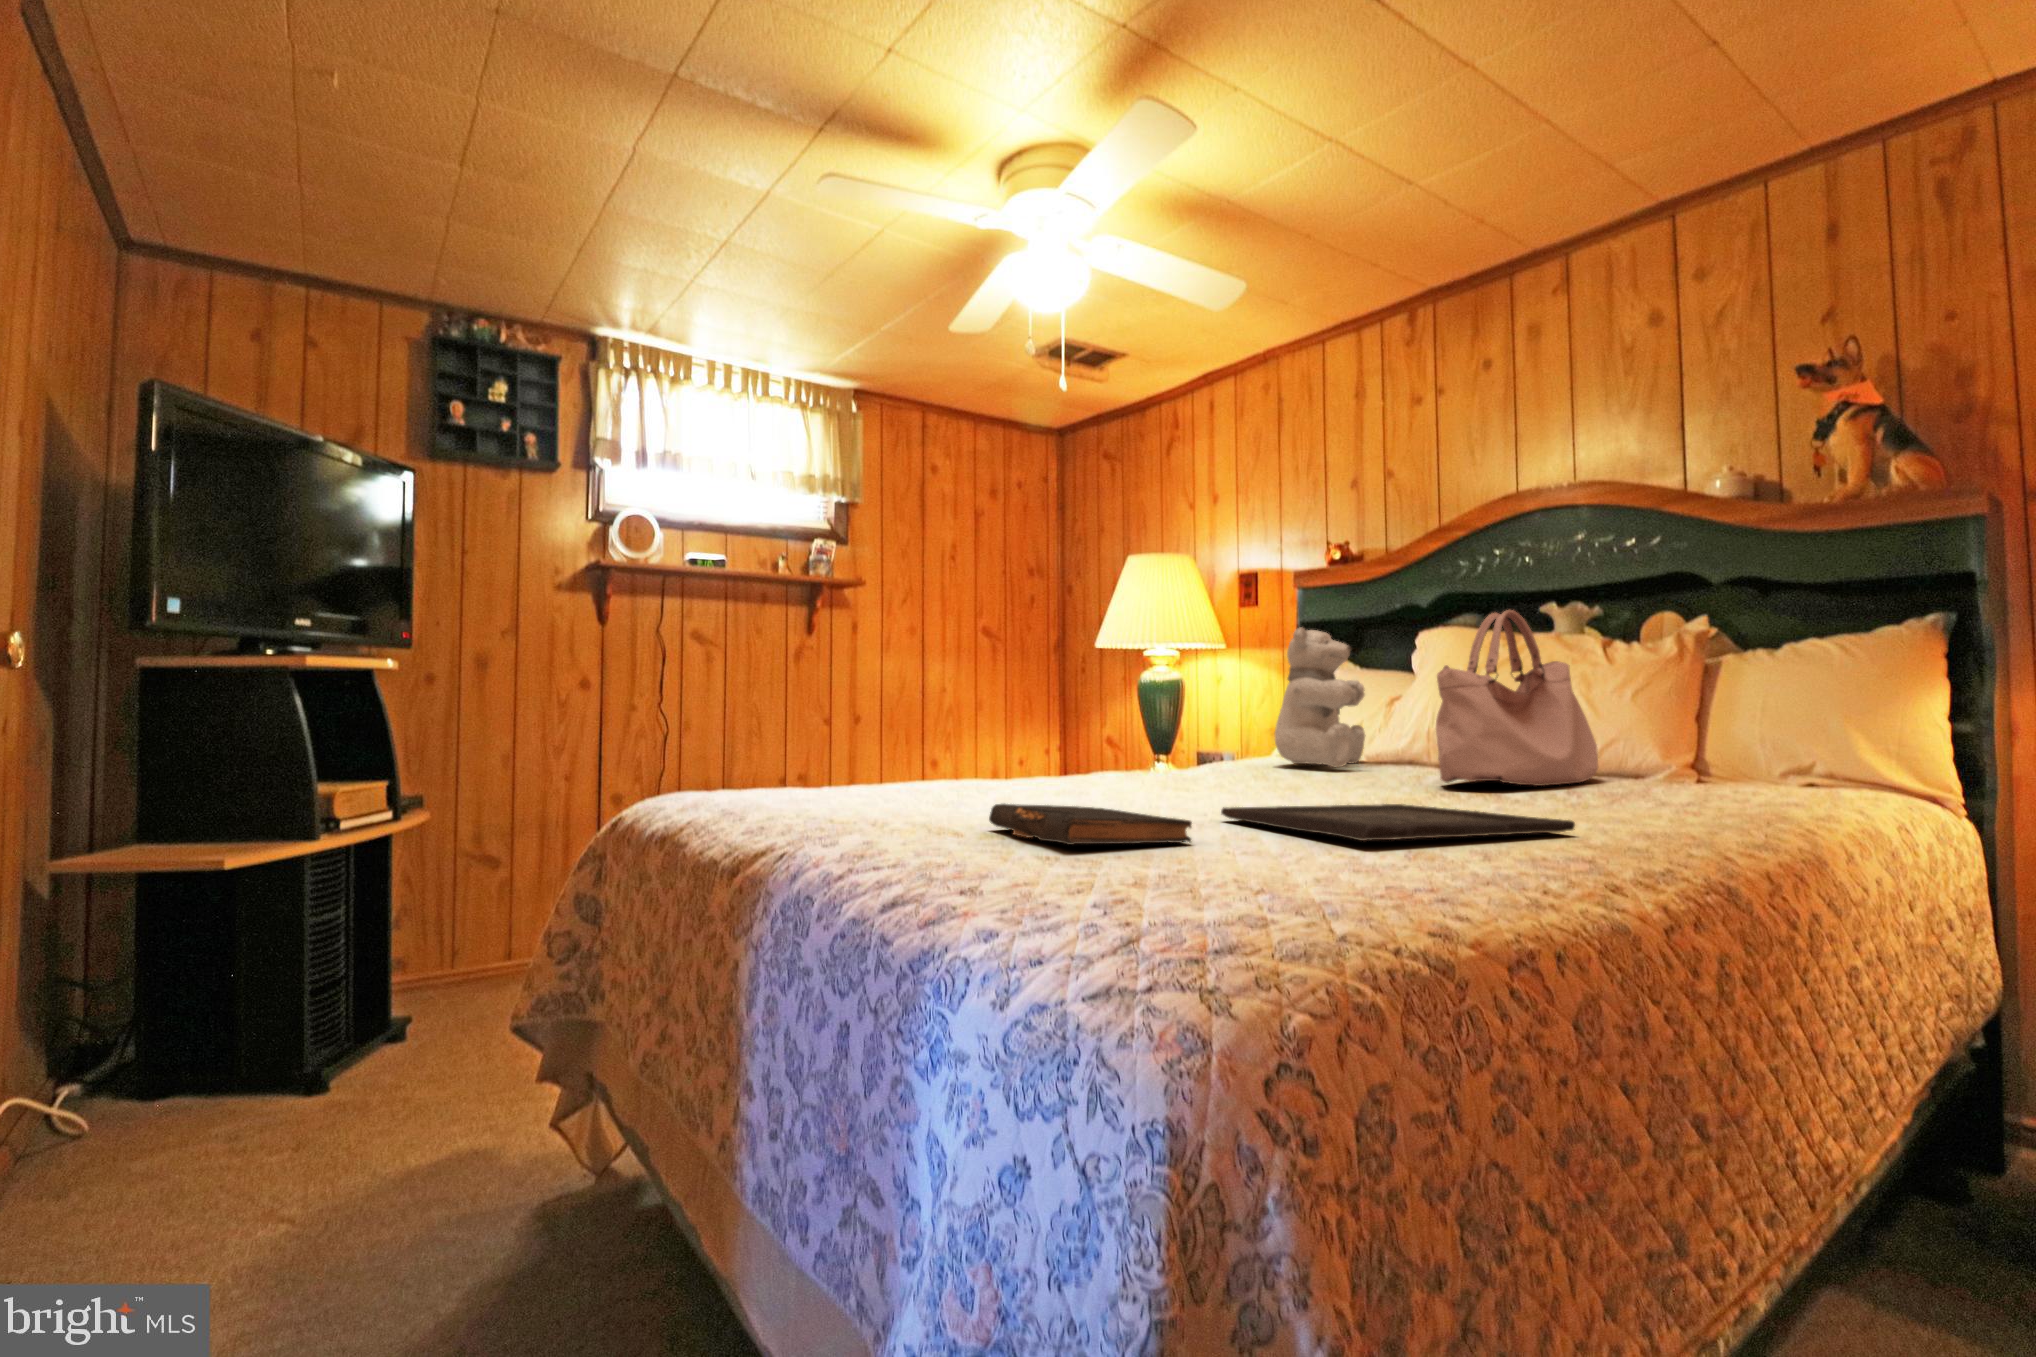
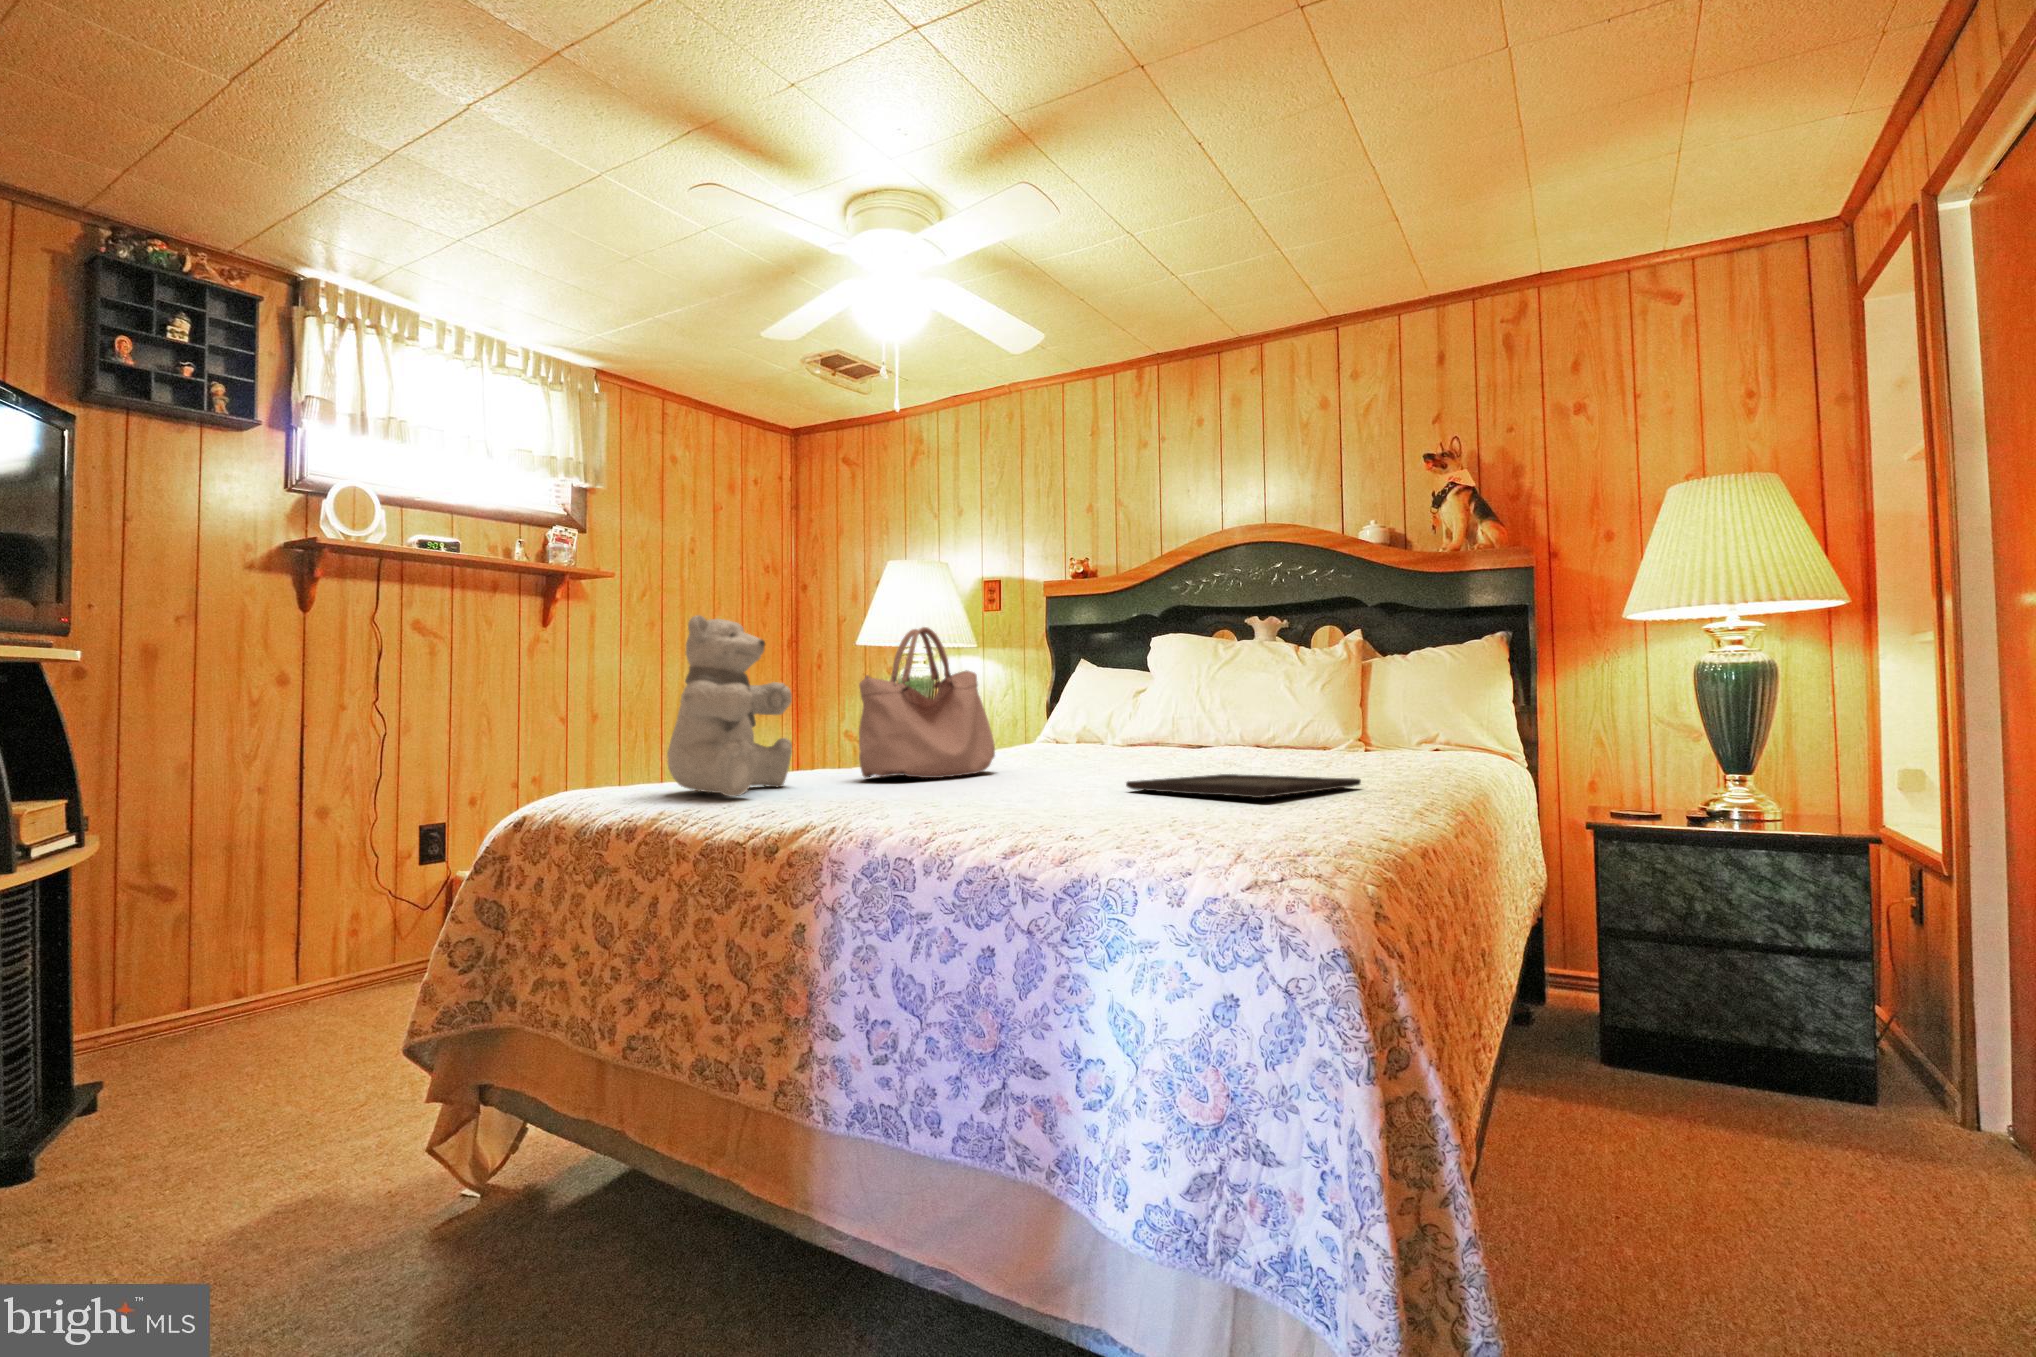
handbag: present [1436,610,1598,786] -> present [859,627,995,778]
teddy bear: present [1275,627,1365,767] -> present [667,615,792,797]
book: present [989,804,1192,845] -> none [977,785,1149,811]

